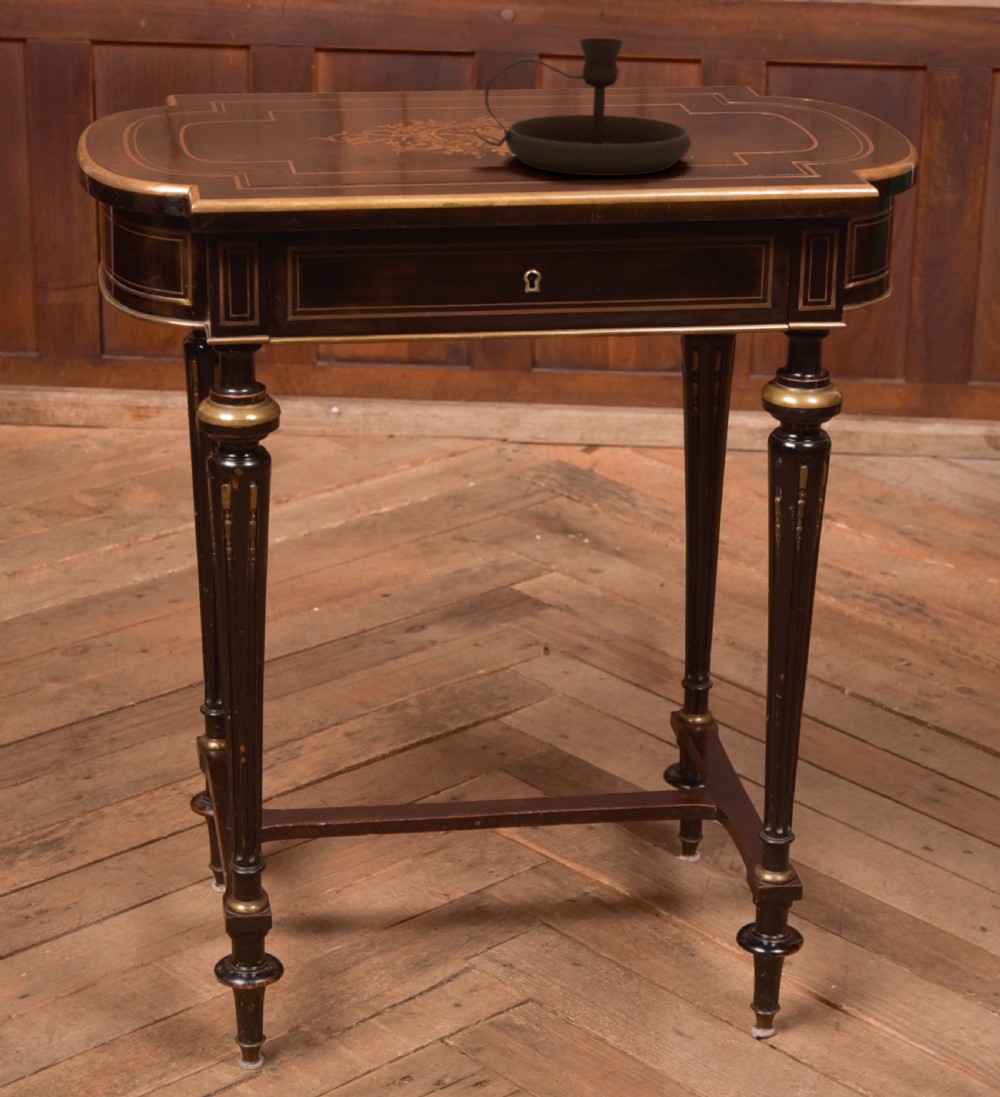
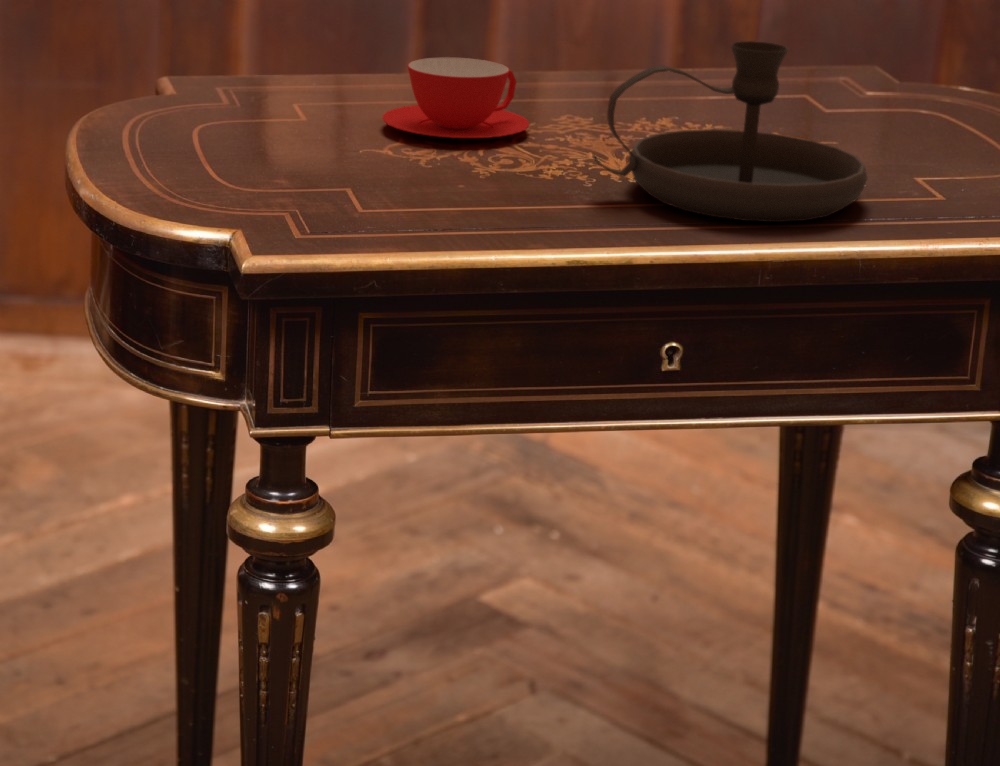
teacup: none [328,69,445,129] -> present [382,57,529,138]

